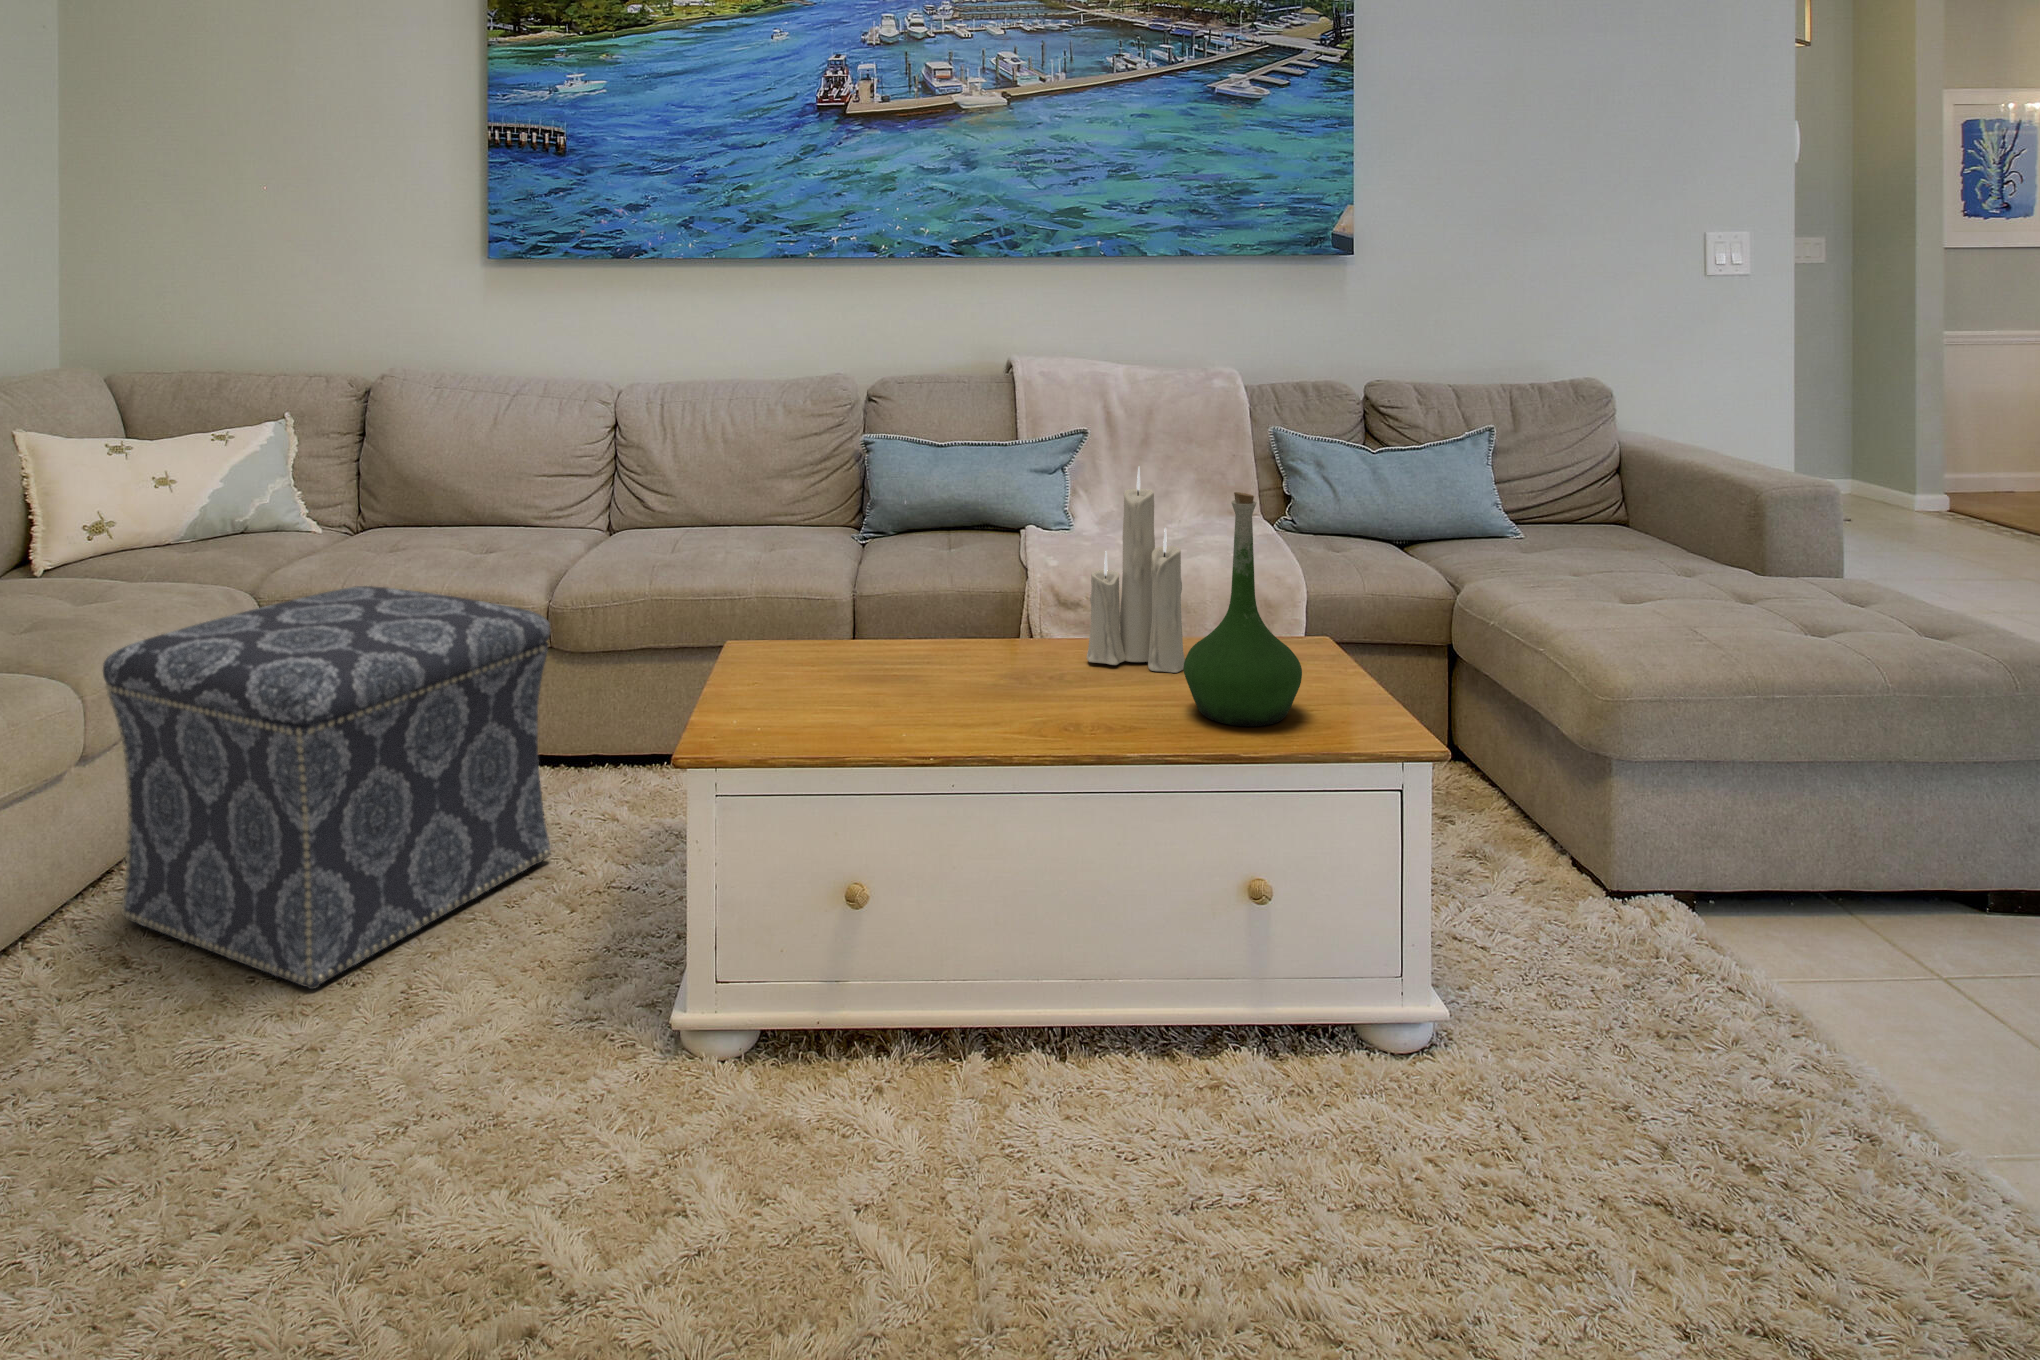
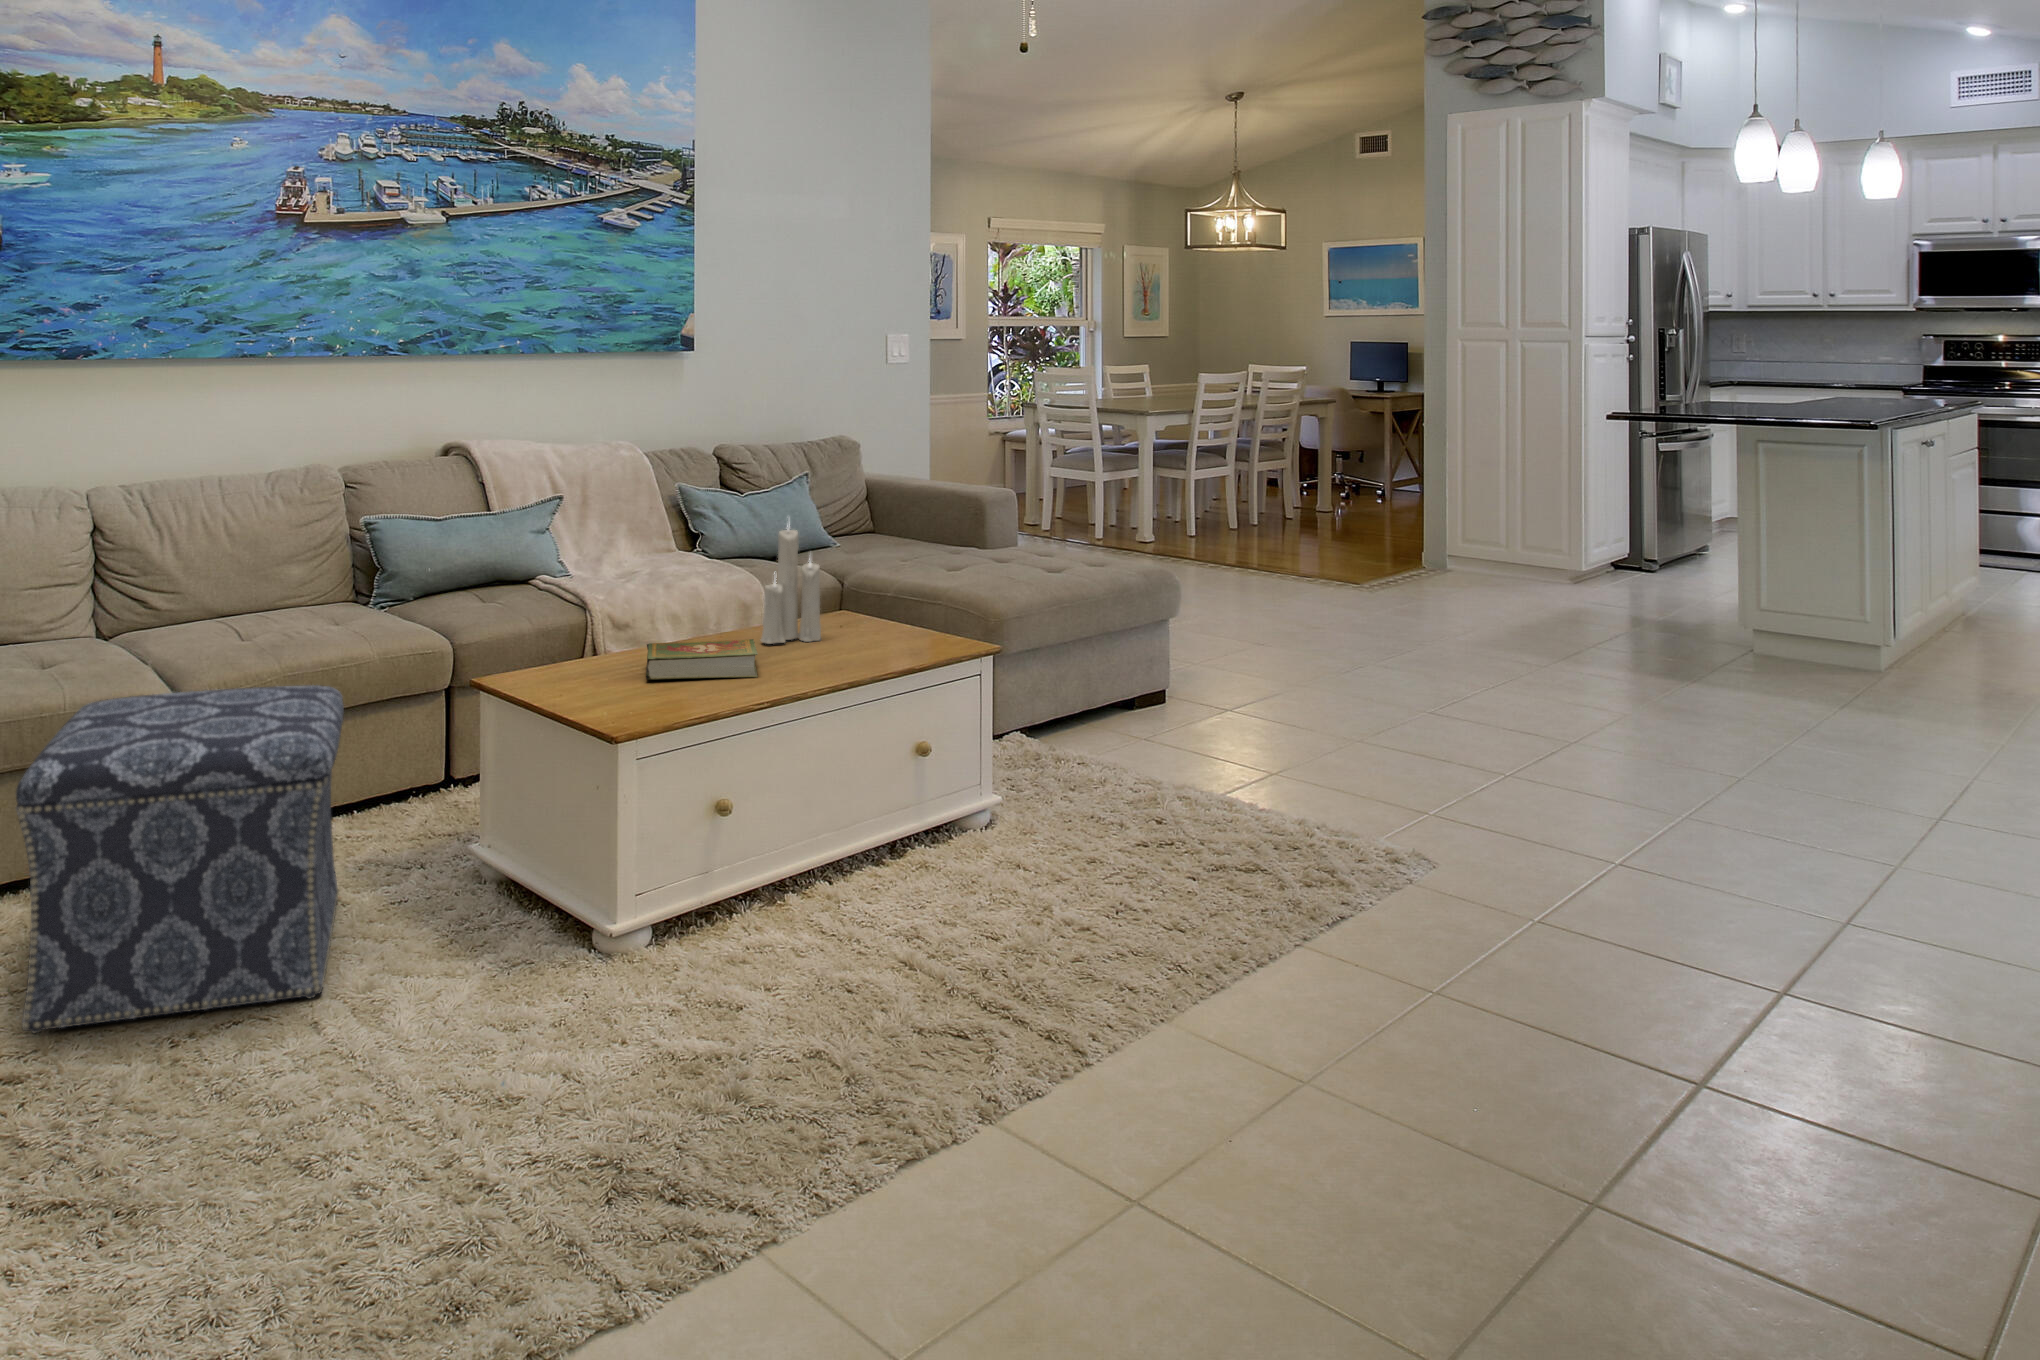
vase: present [1184,492,1302,726] -> none [859,523,925,653]
book: none [821,628,1022,715] -> present [646,639,758,680]

